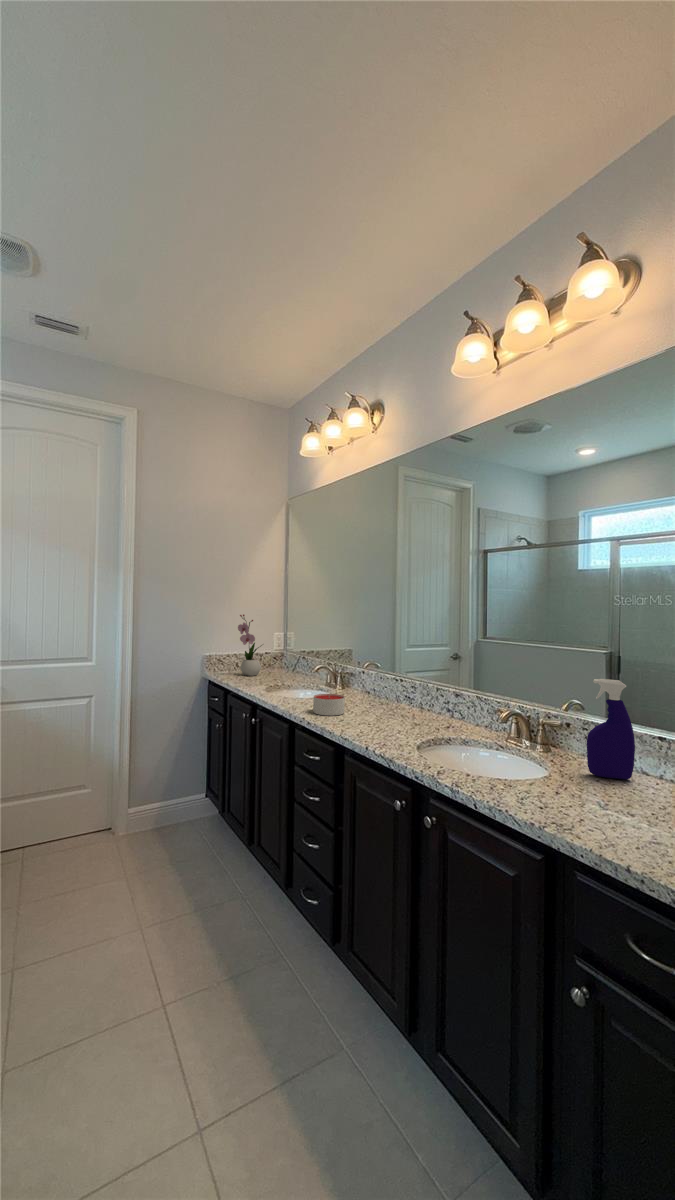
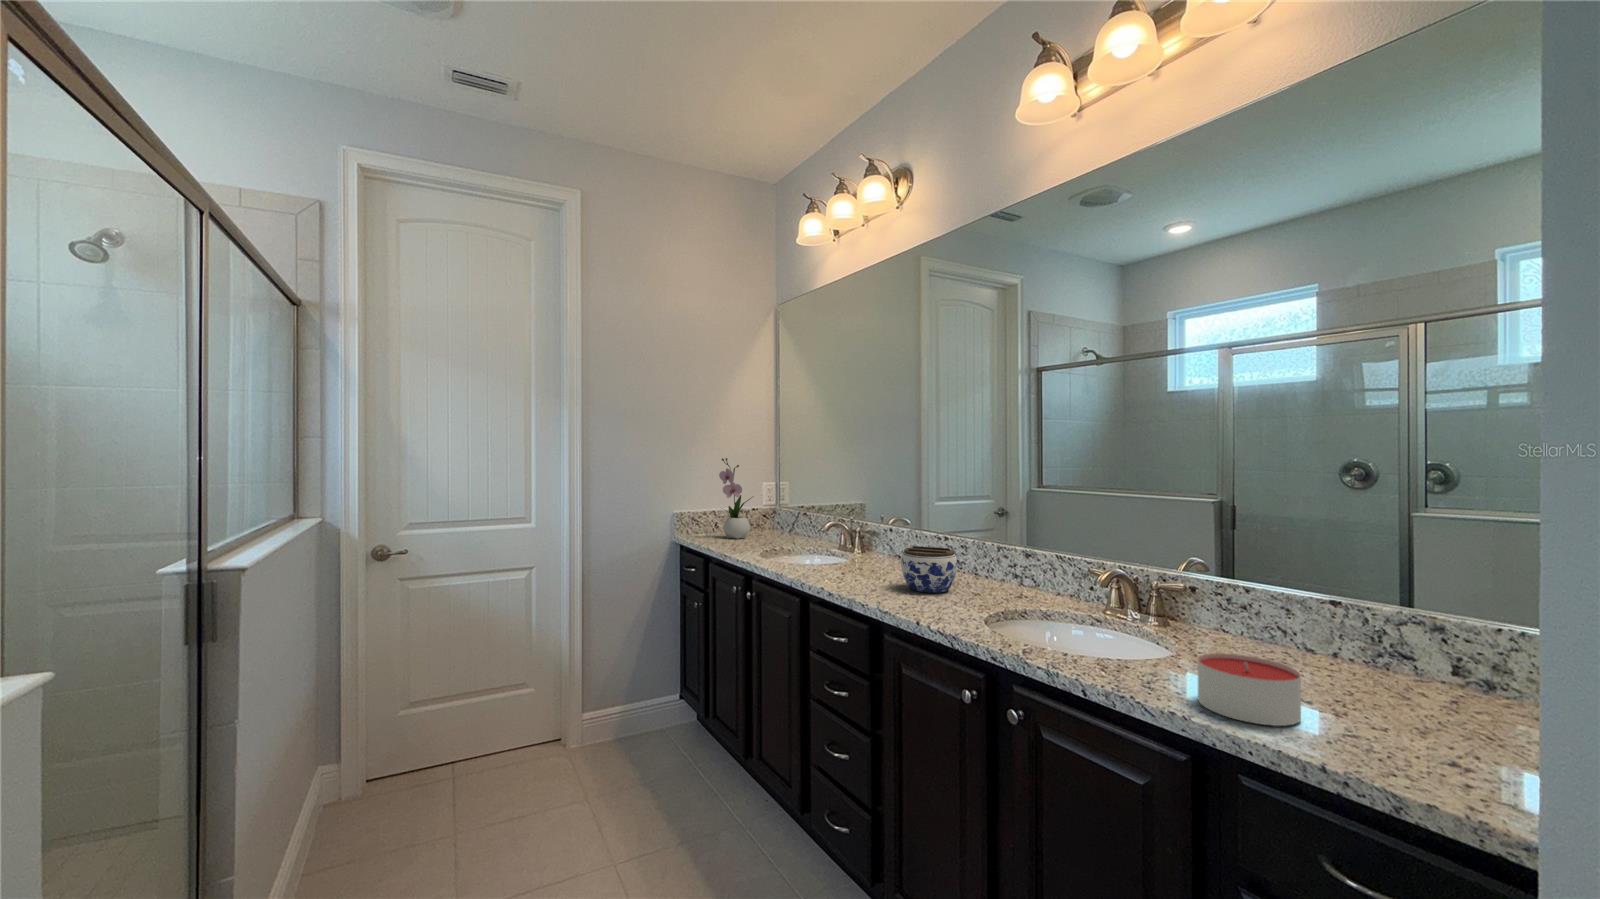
spray bottle: present [587,679,635,779] -> none [1226,522,1297,659]
jar: none [364,688,405,723] -> present [901,546,957,593]
candle: present [313,694,345,716] -> present [1198,653,1301,726]

